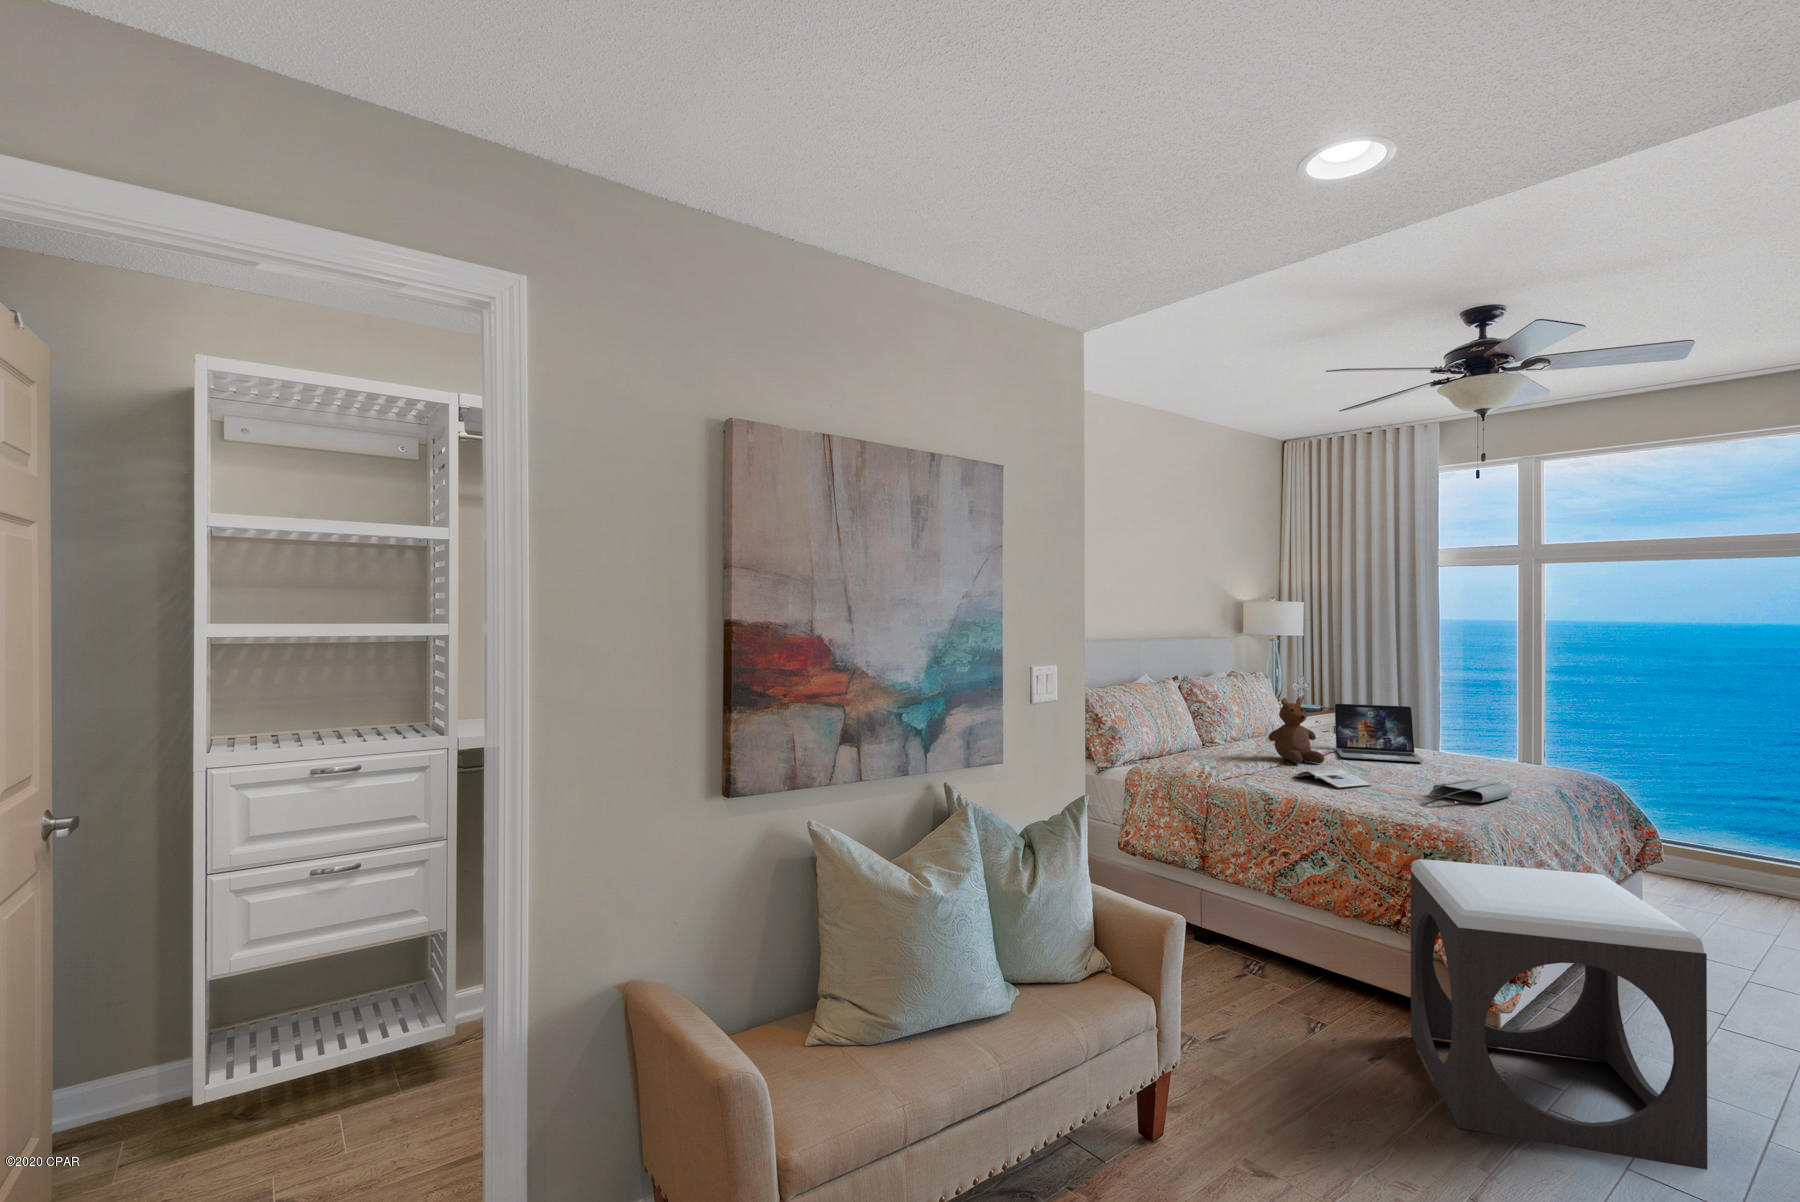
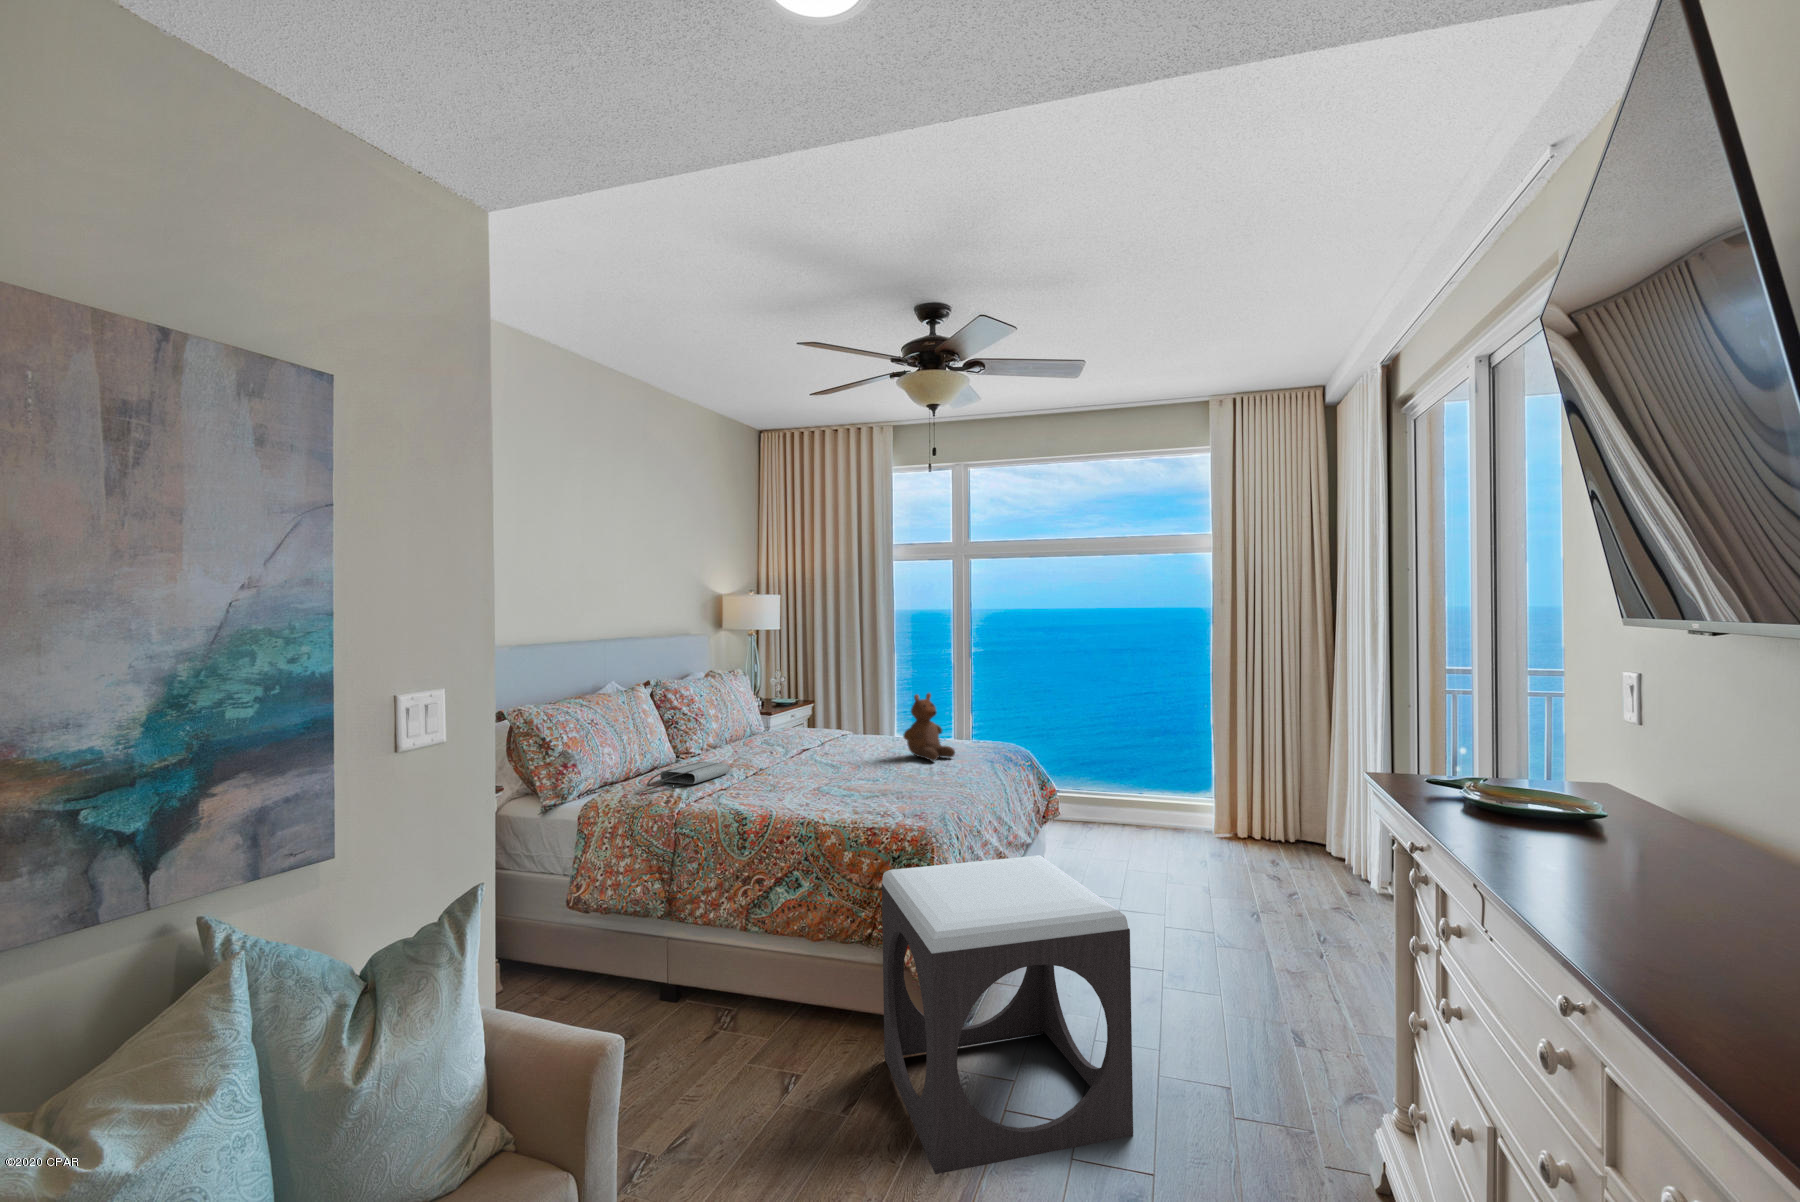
teddy bear: present [1268,698,1324,764] -> present [903,693,955,761]
laptop: present [1335,704,1424,762] -> none [807,698,886,756]
magazine: present [1294,769,1371,788] -> none [767,772,842,795]
tote bag: present [1430,780,1512,803] -> present [647,762,730,786]

